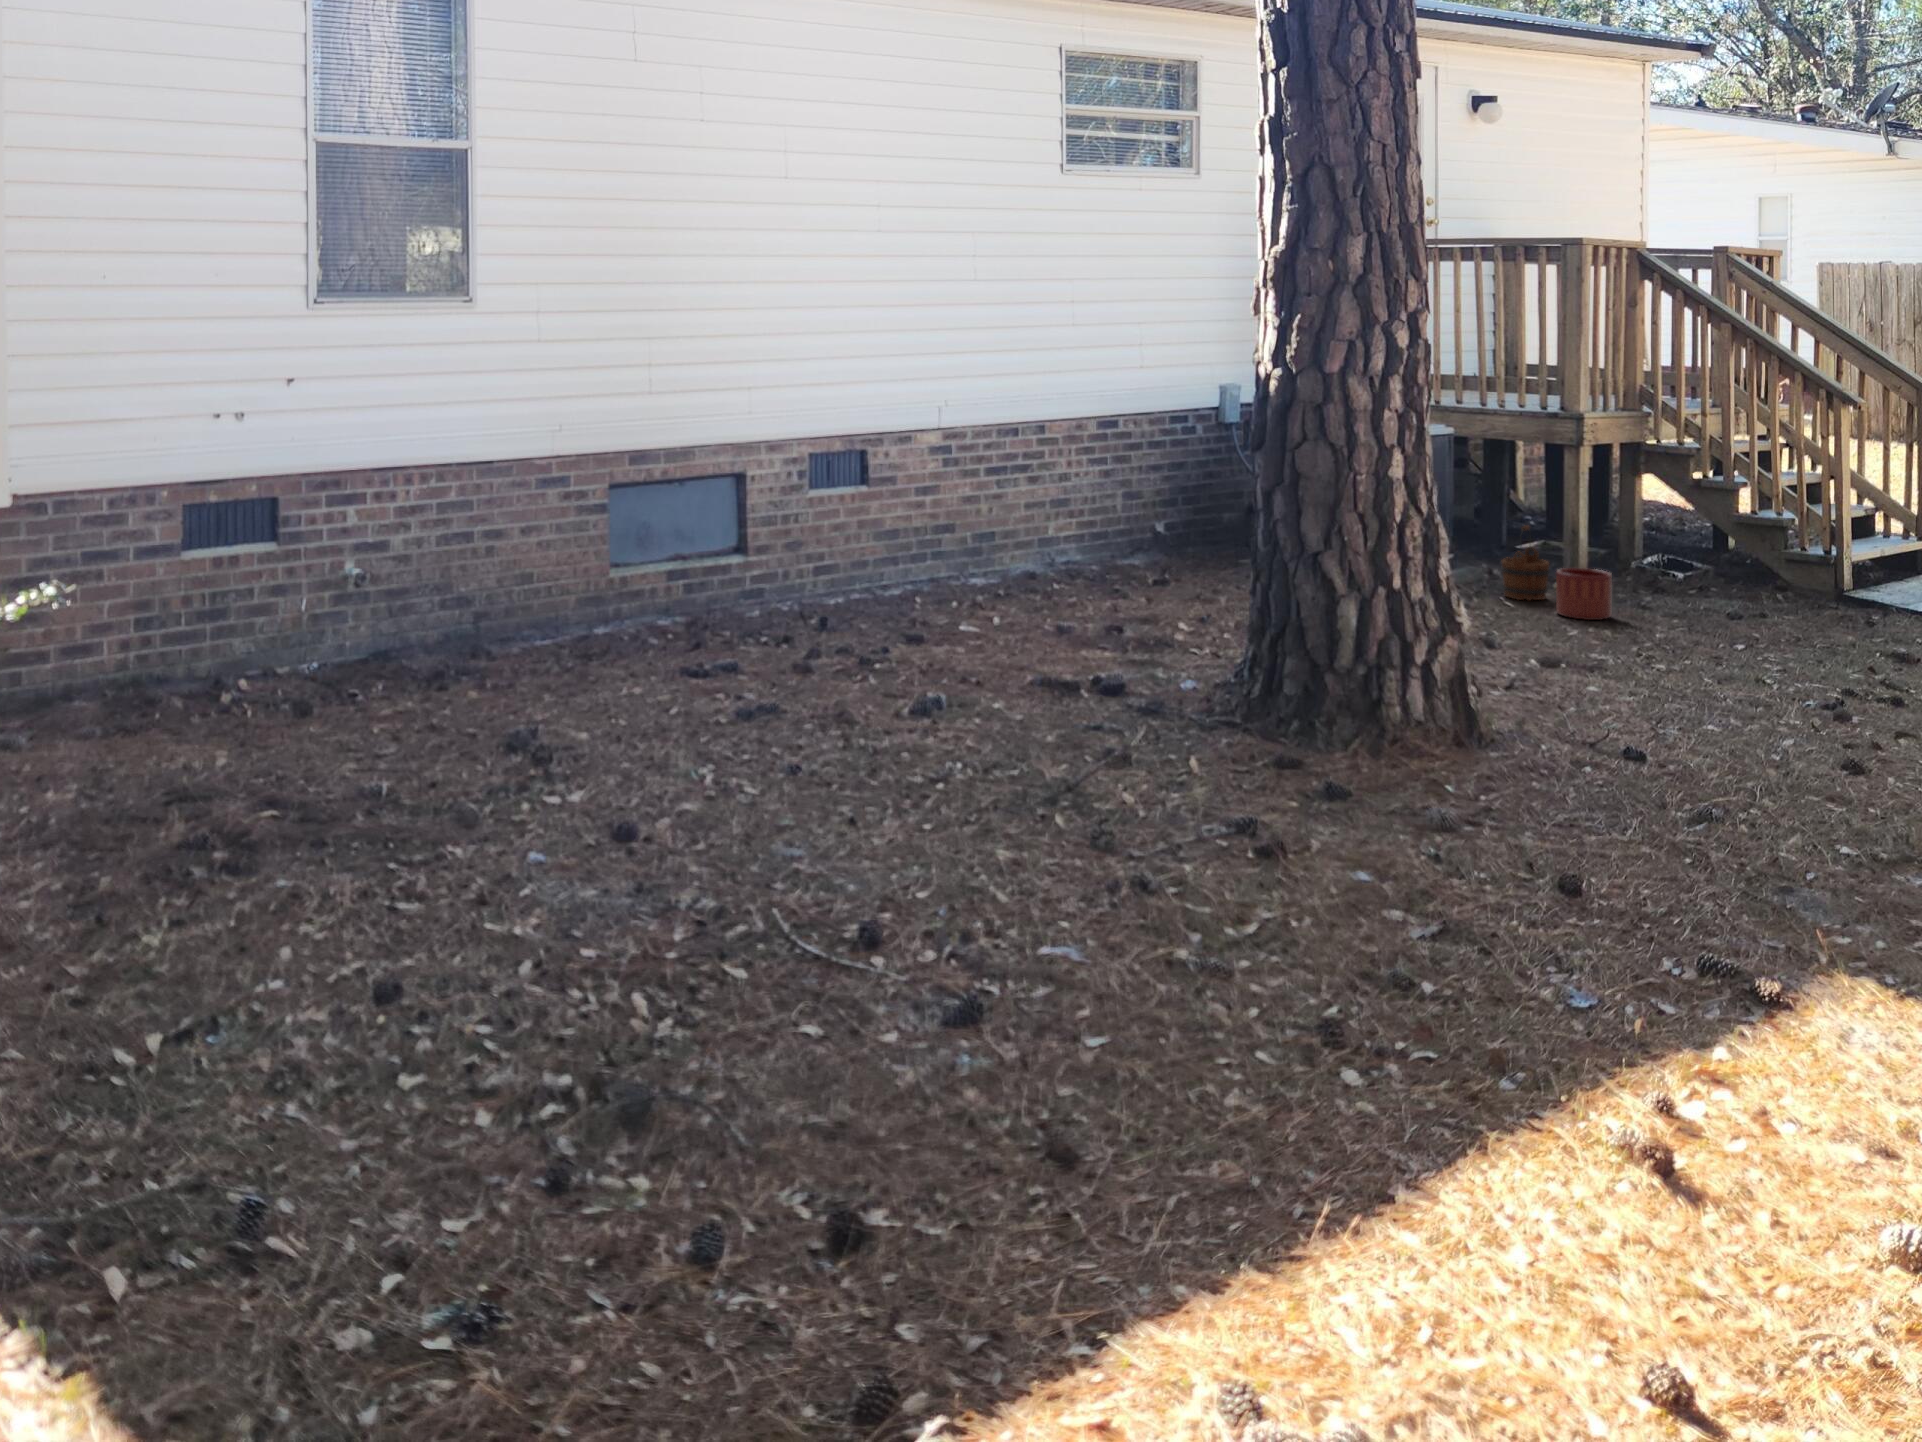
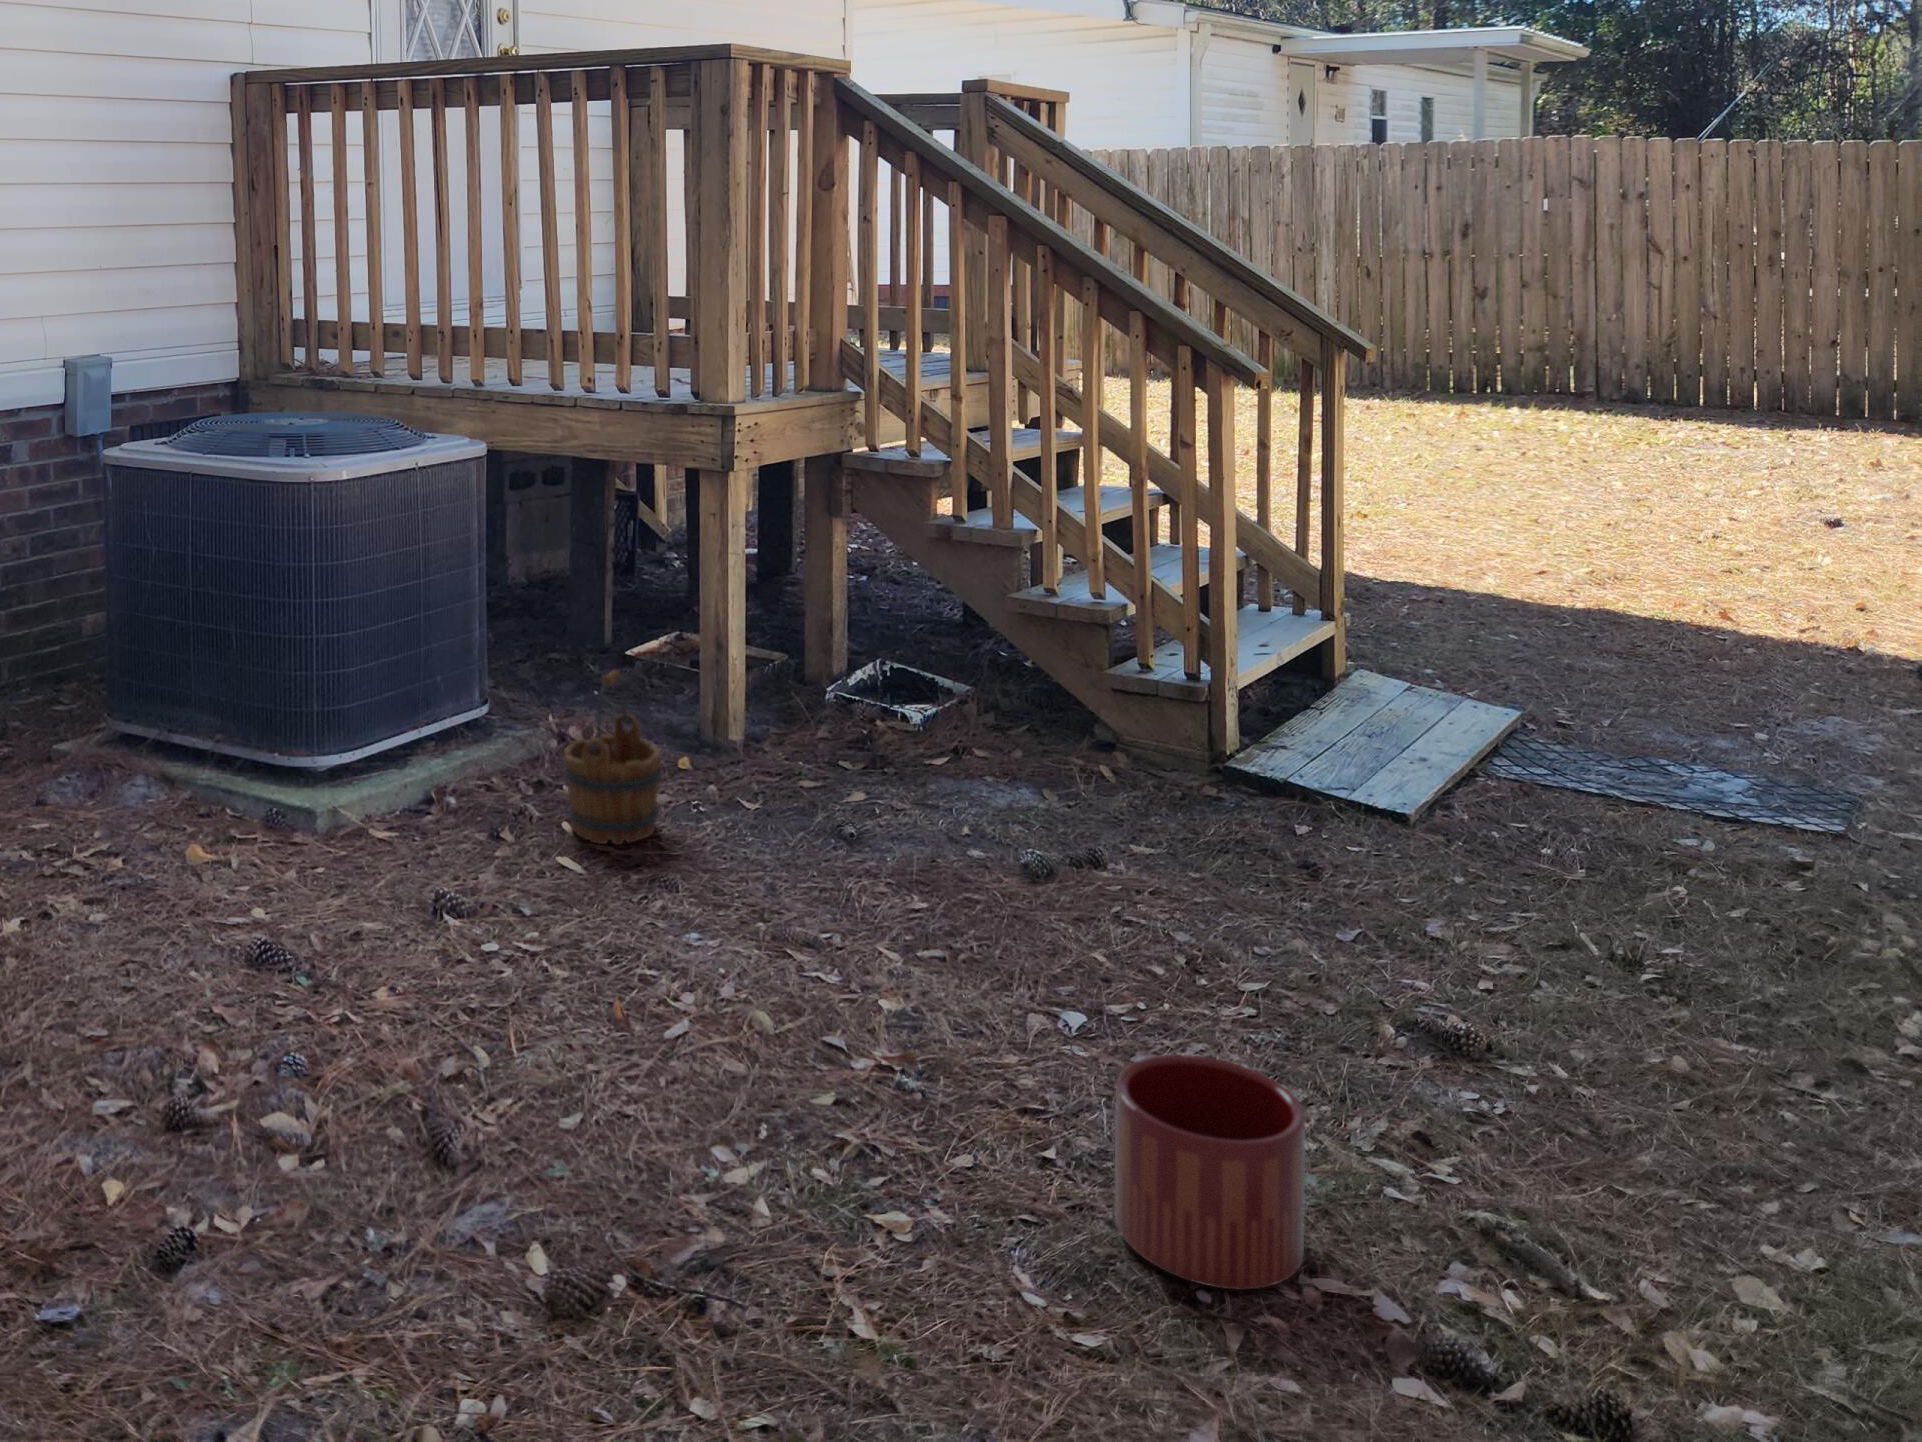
planter: present [1556,568,1612,620] -> present [1115,1055,1305,1290]

